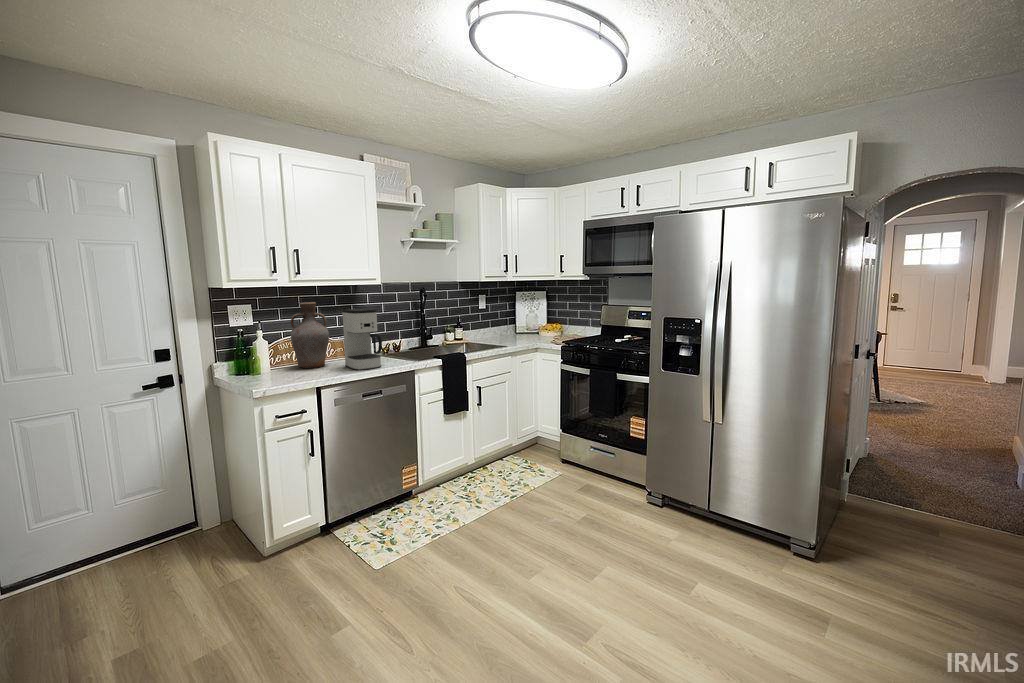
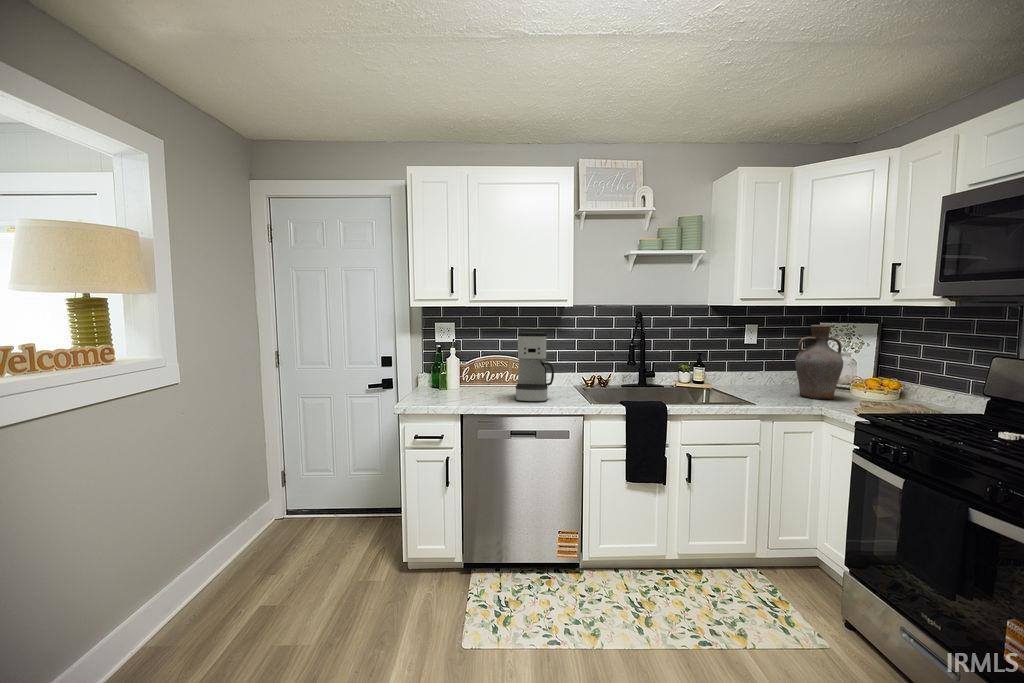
vase: present [291,302,329,368] -> present [795,325,843,399]

